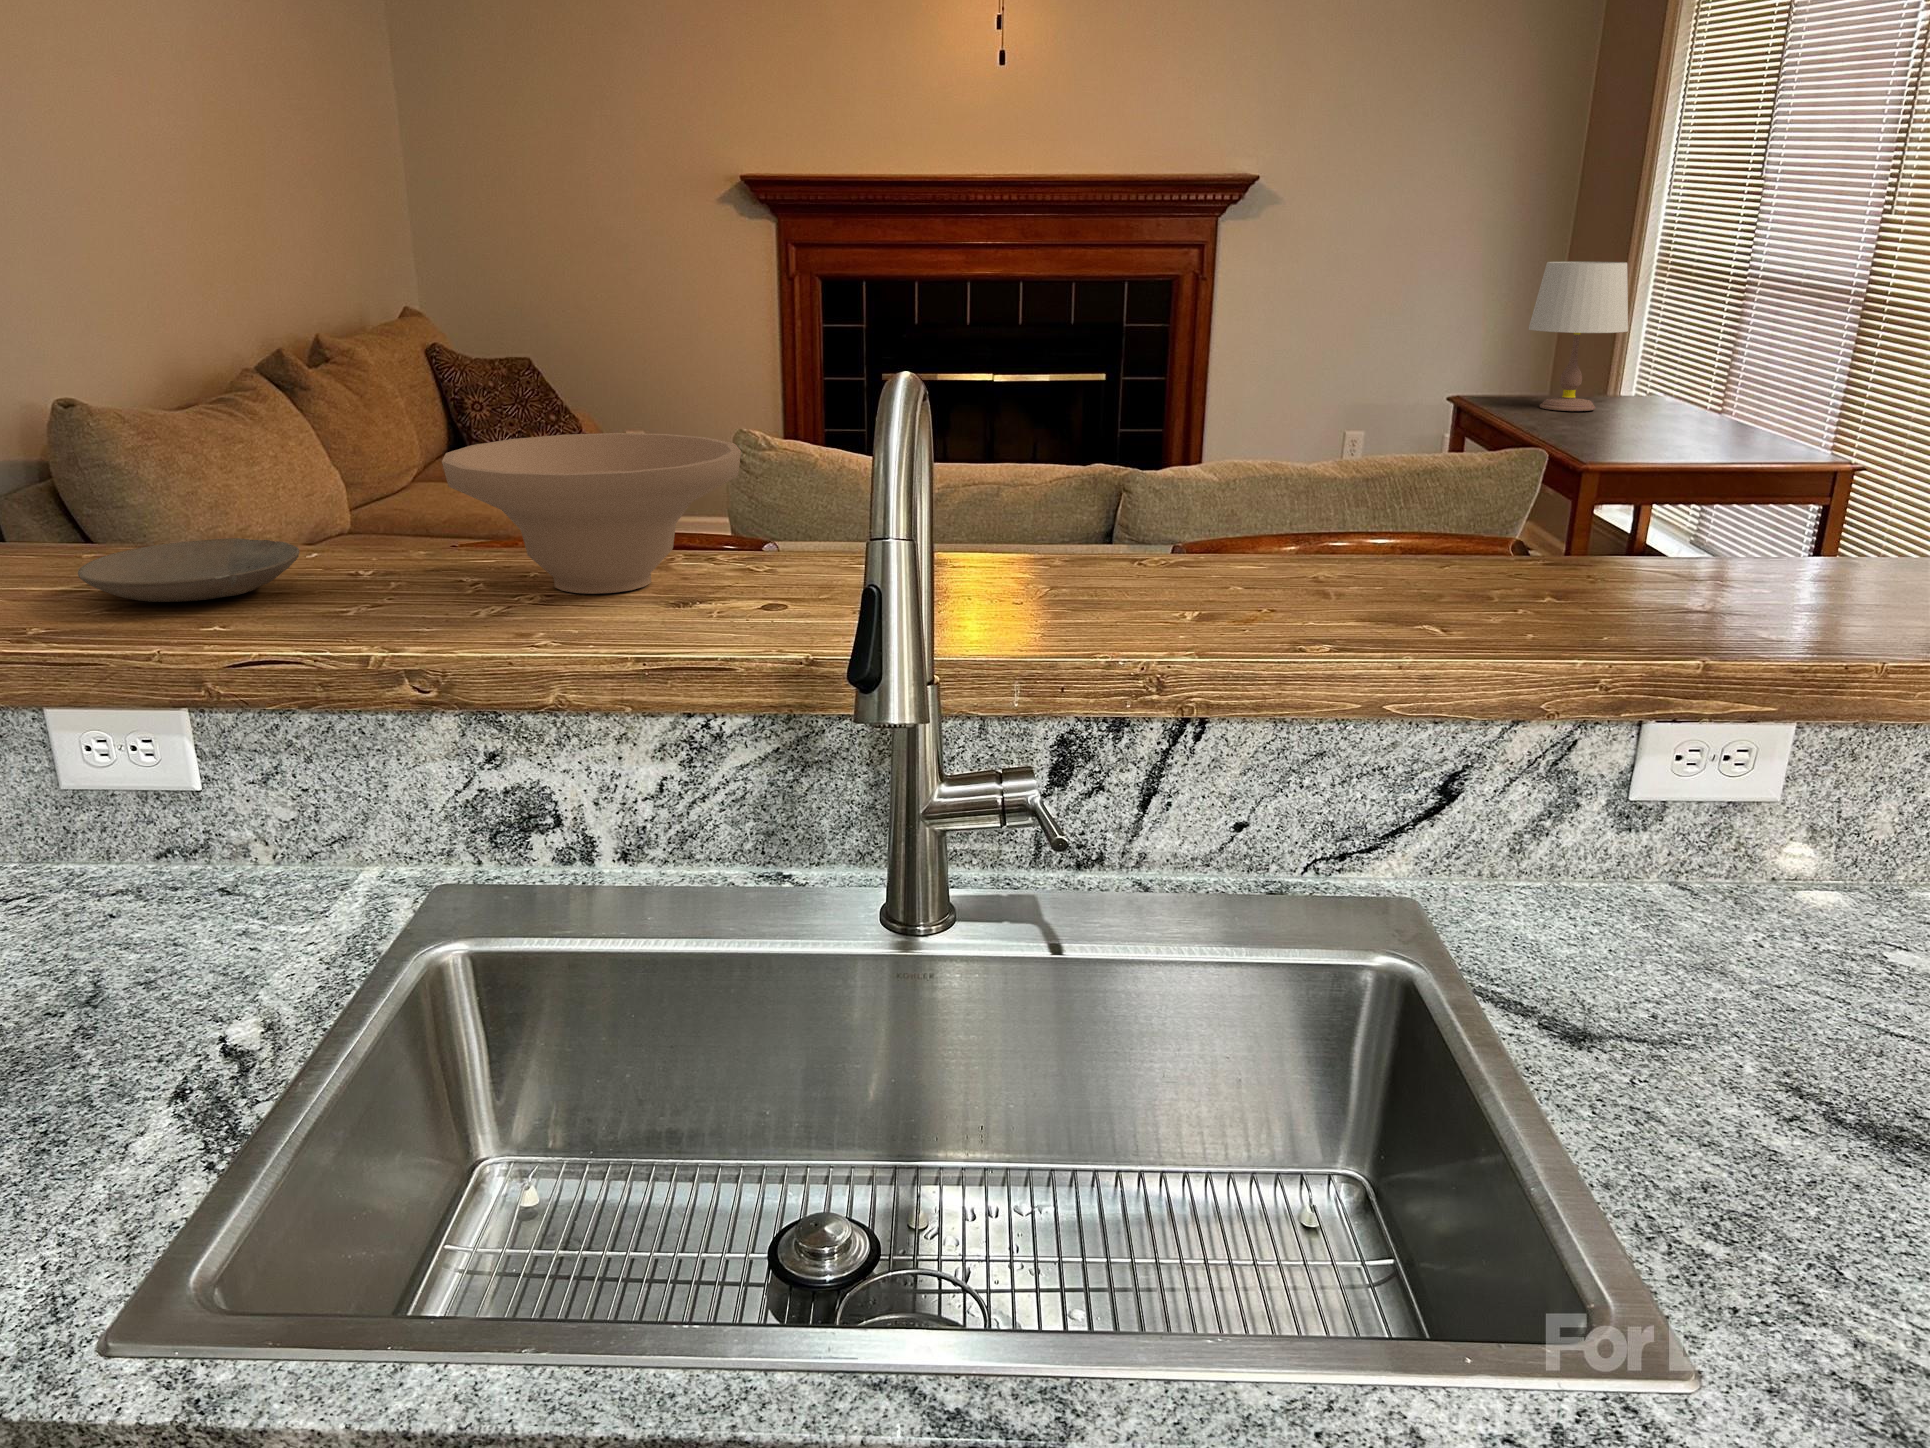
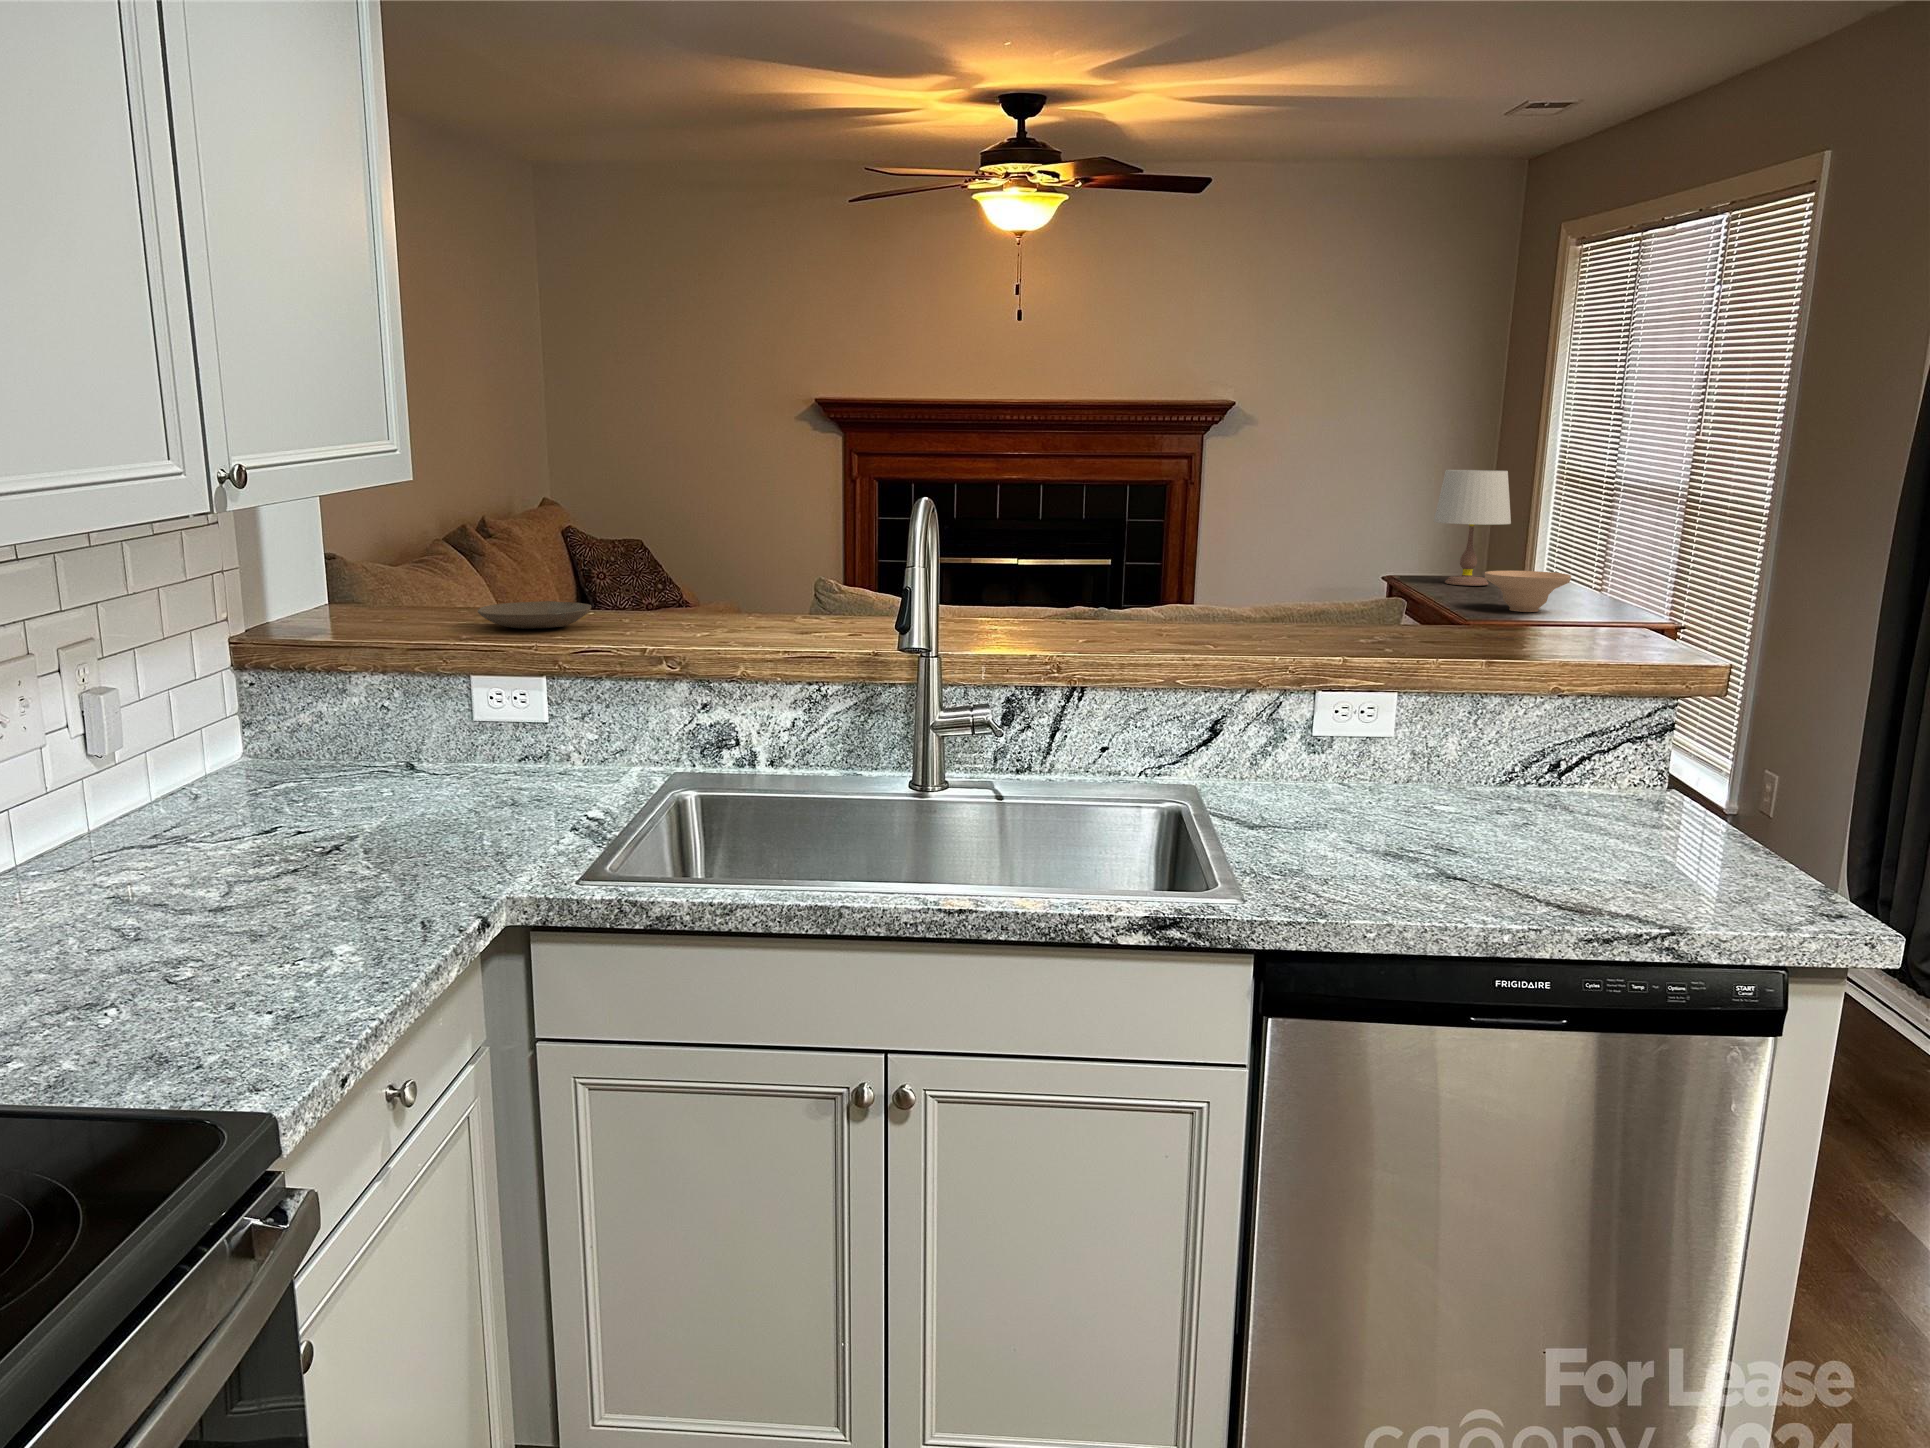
bowl: present [442,433,741,594] -> present [1485,571,1571,612]

